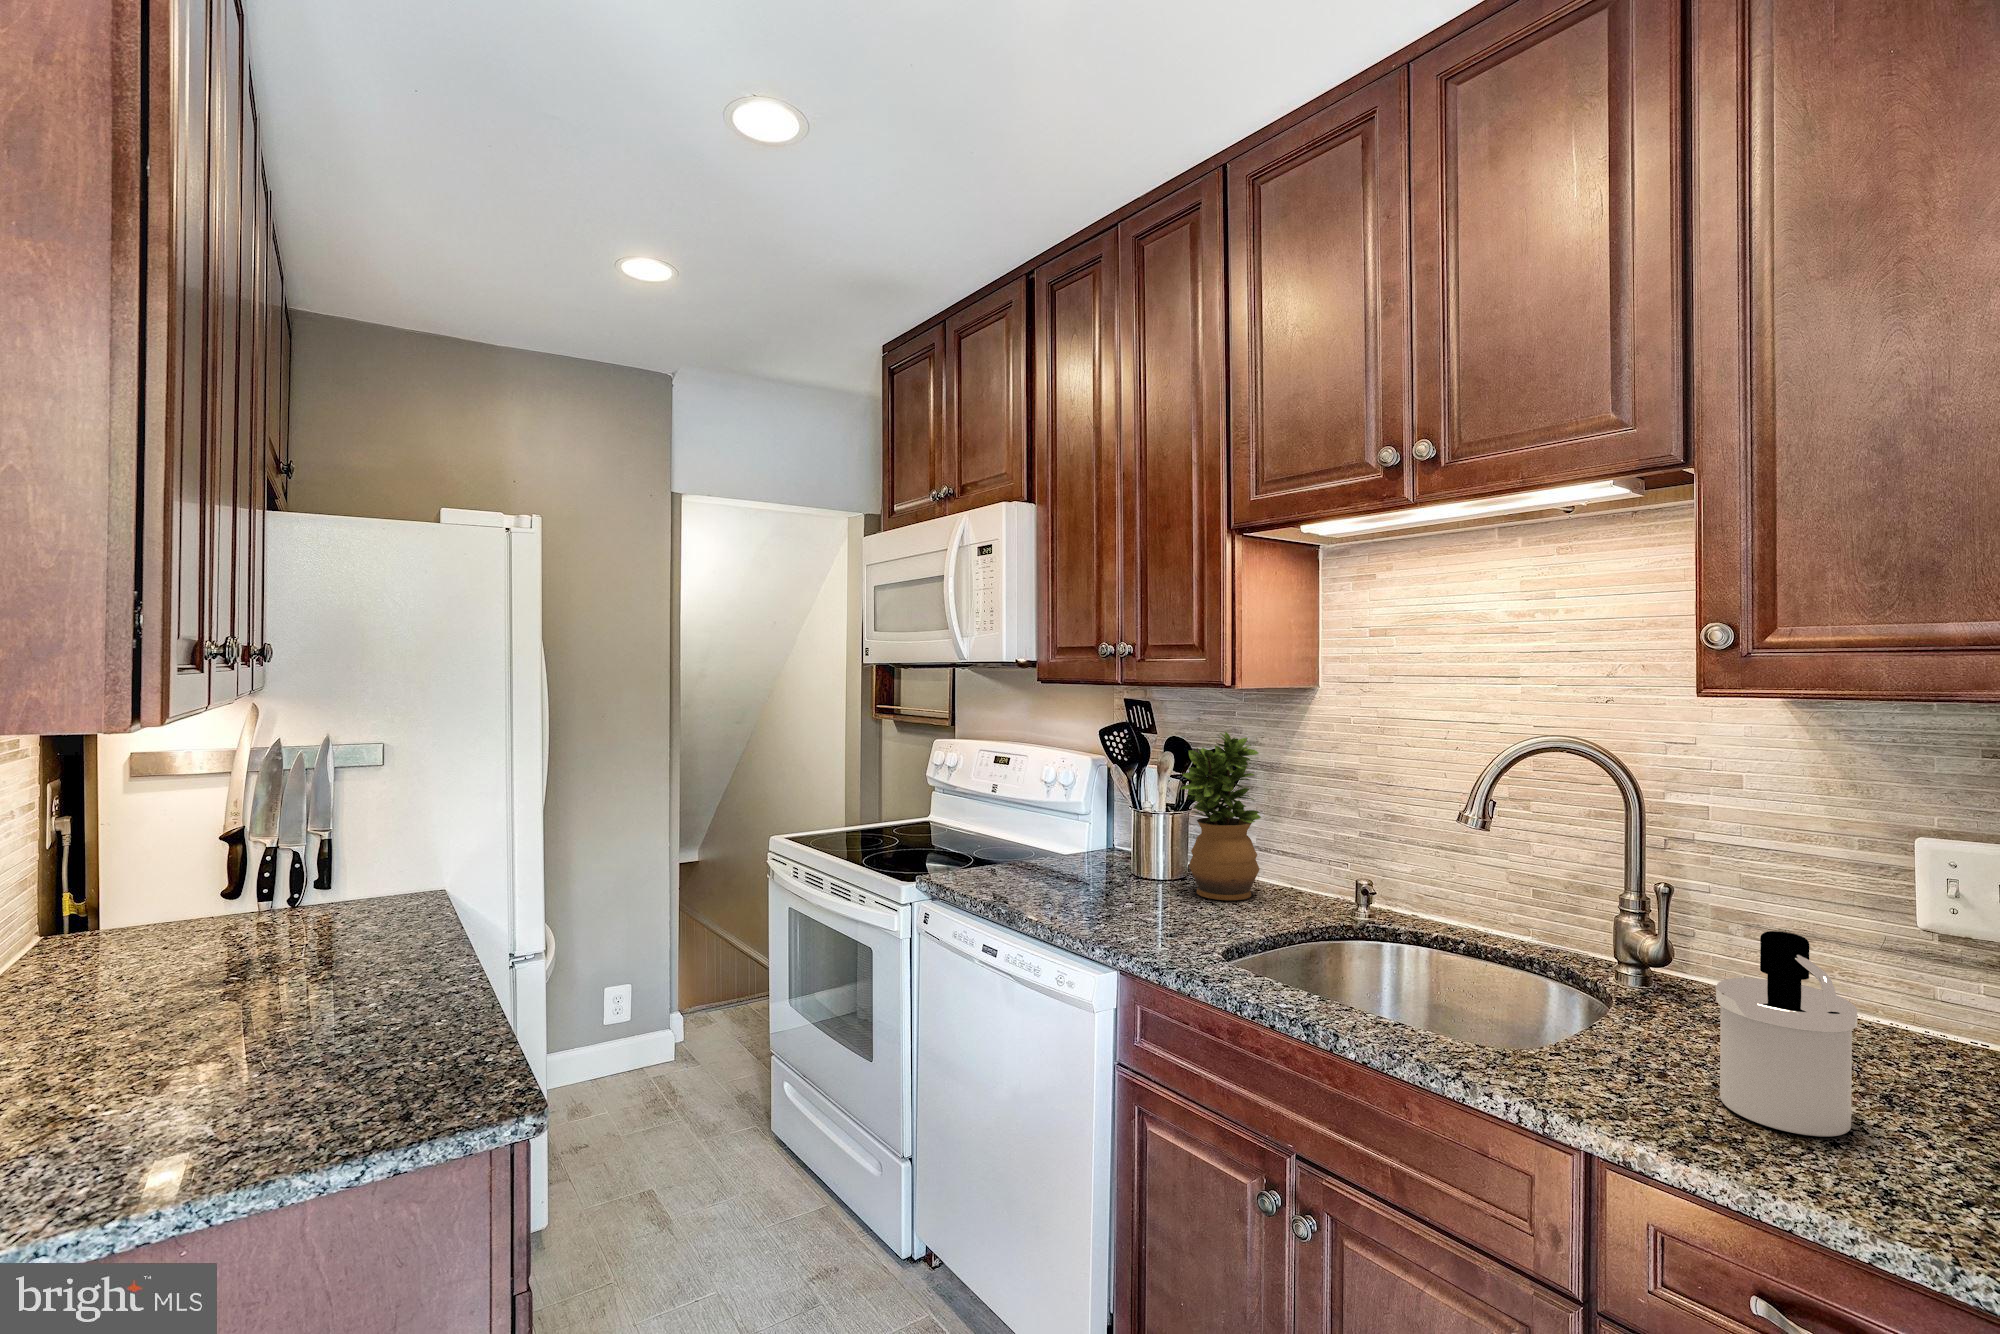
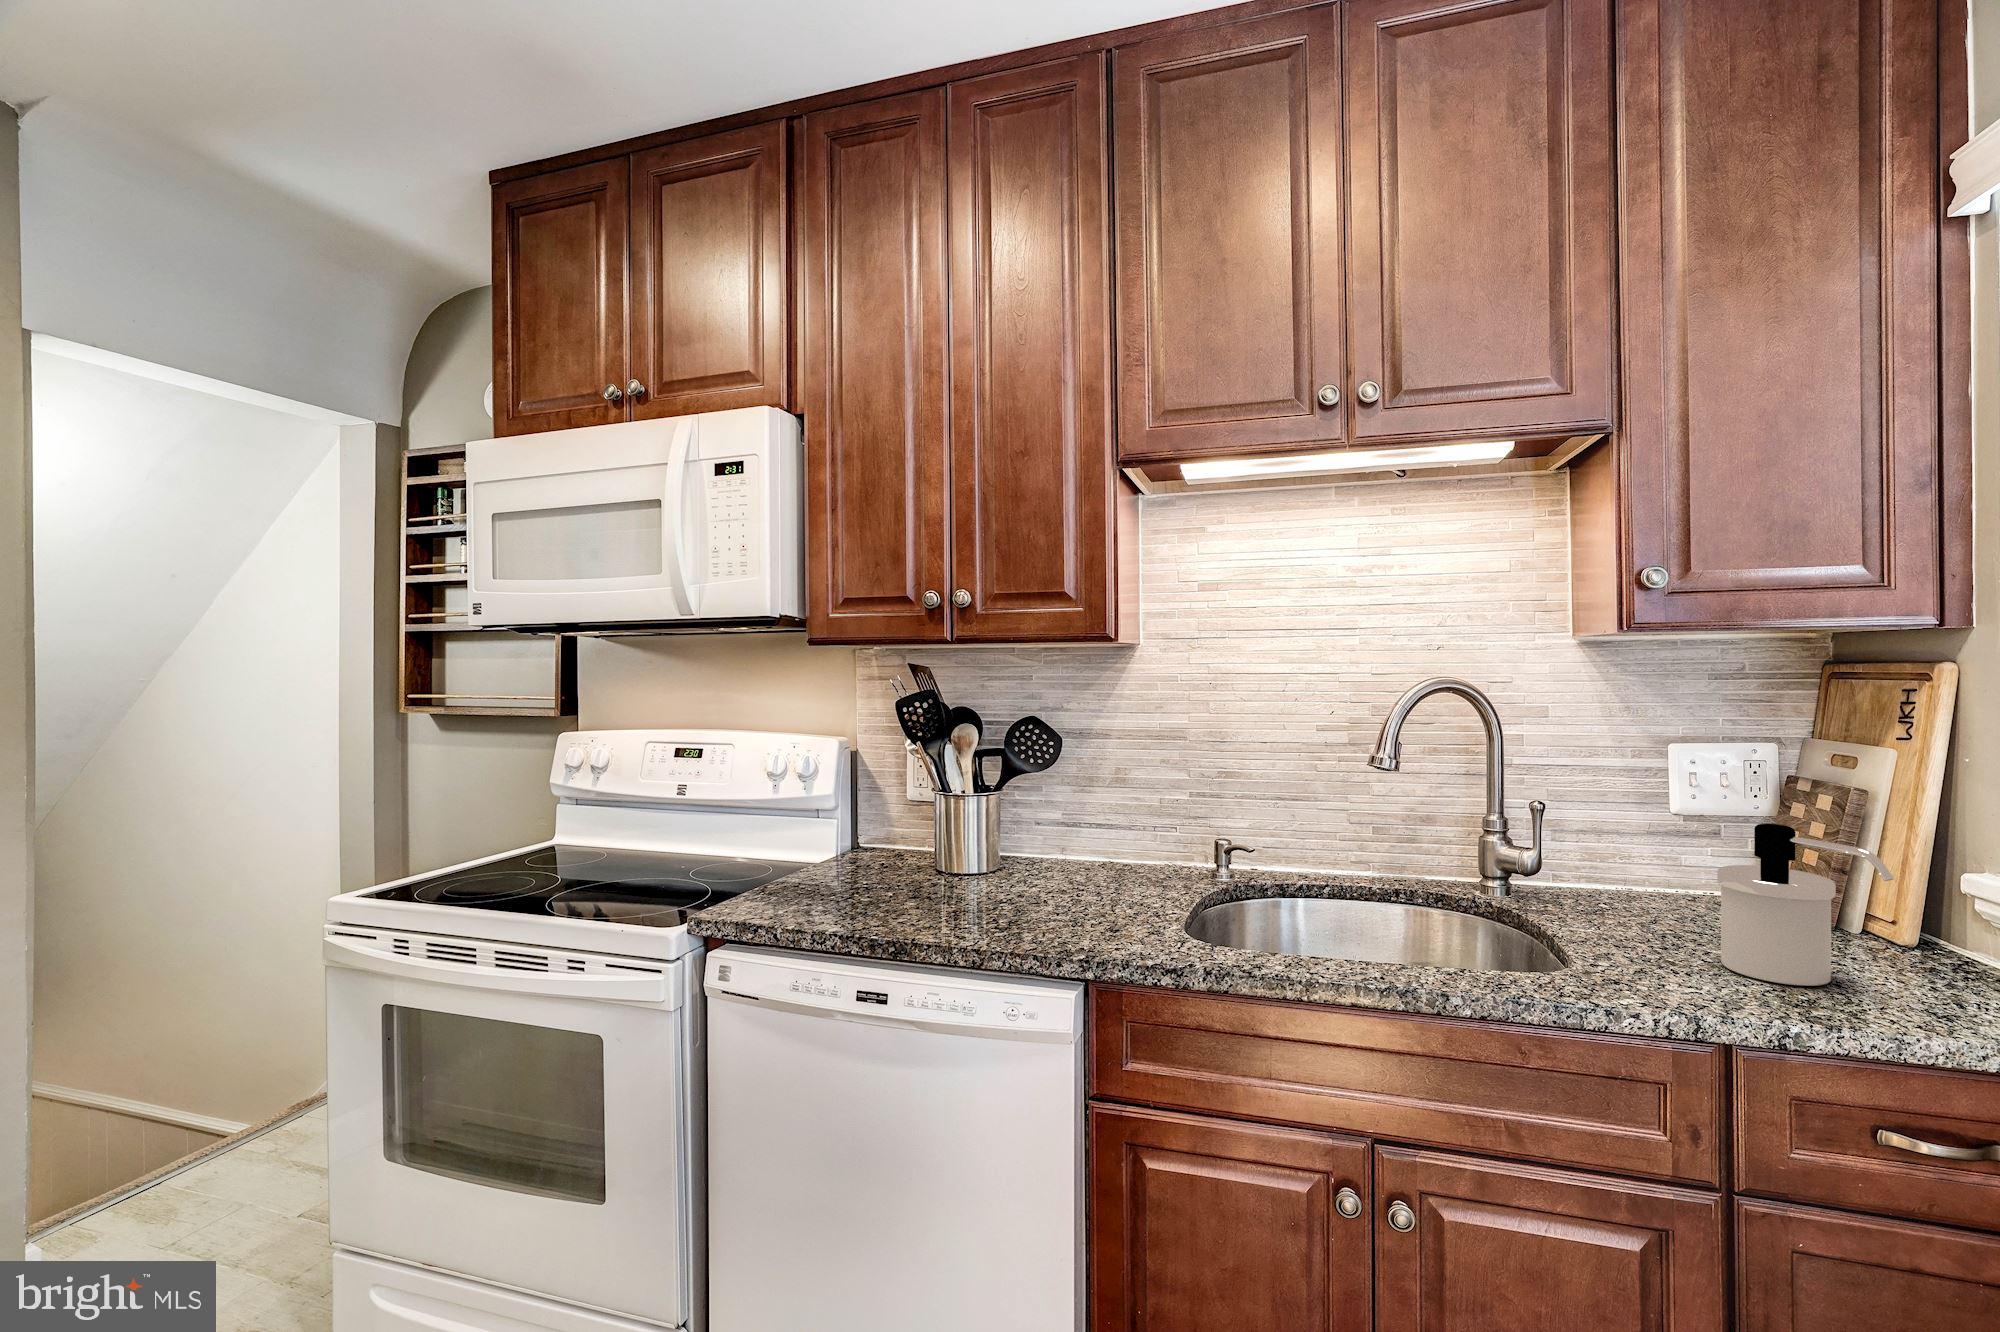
potted plant: present [1181,732,1261,900] -> none [1019,697,1107,882]

